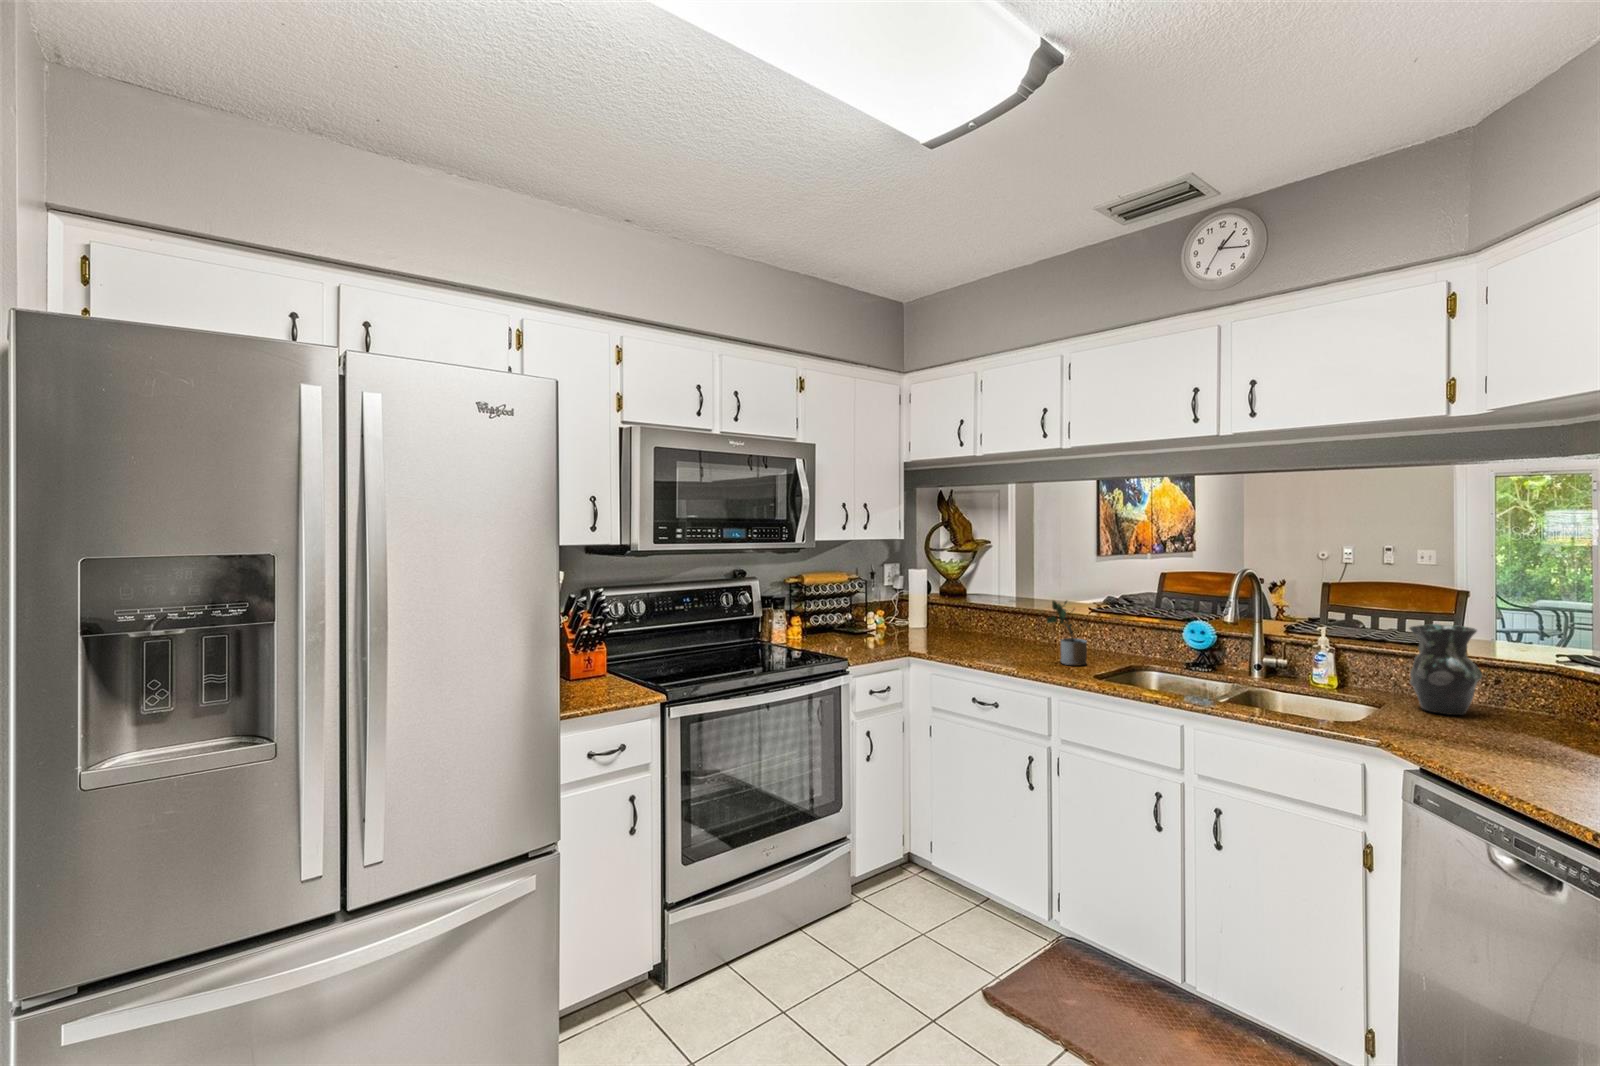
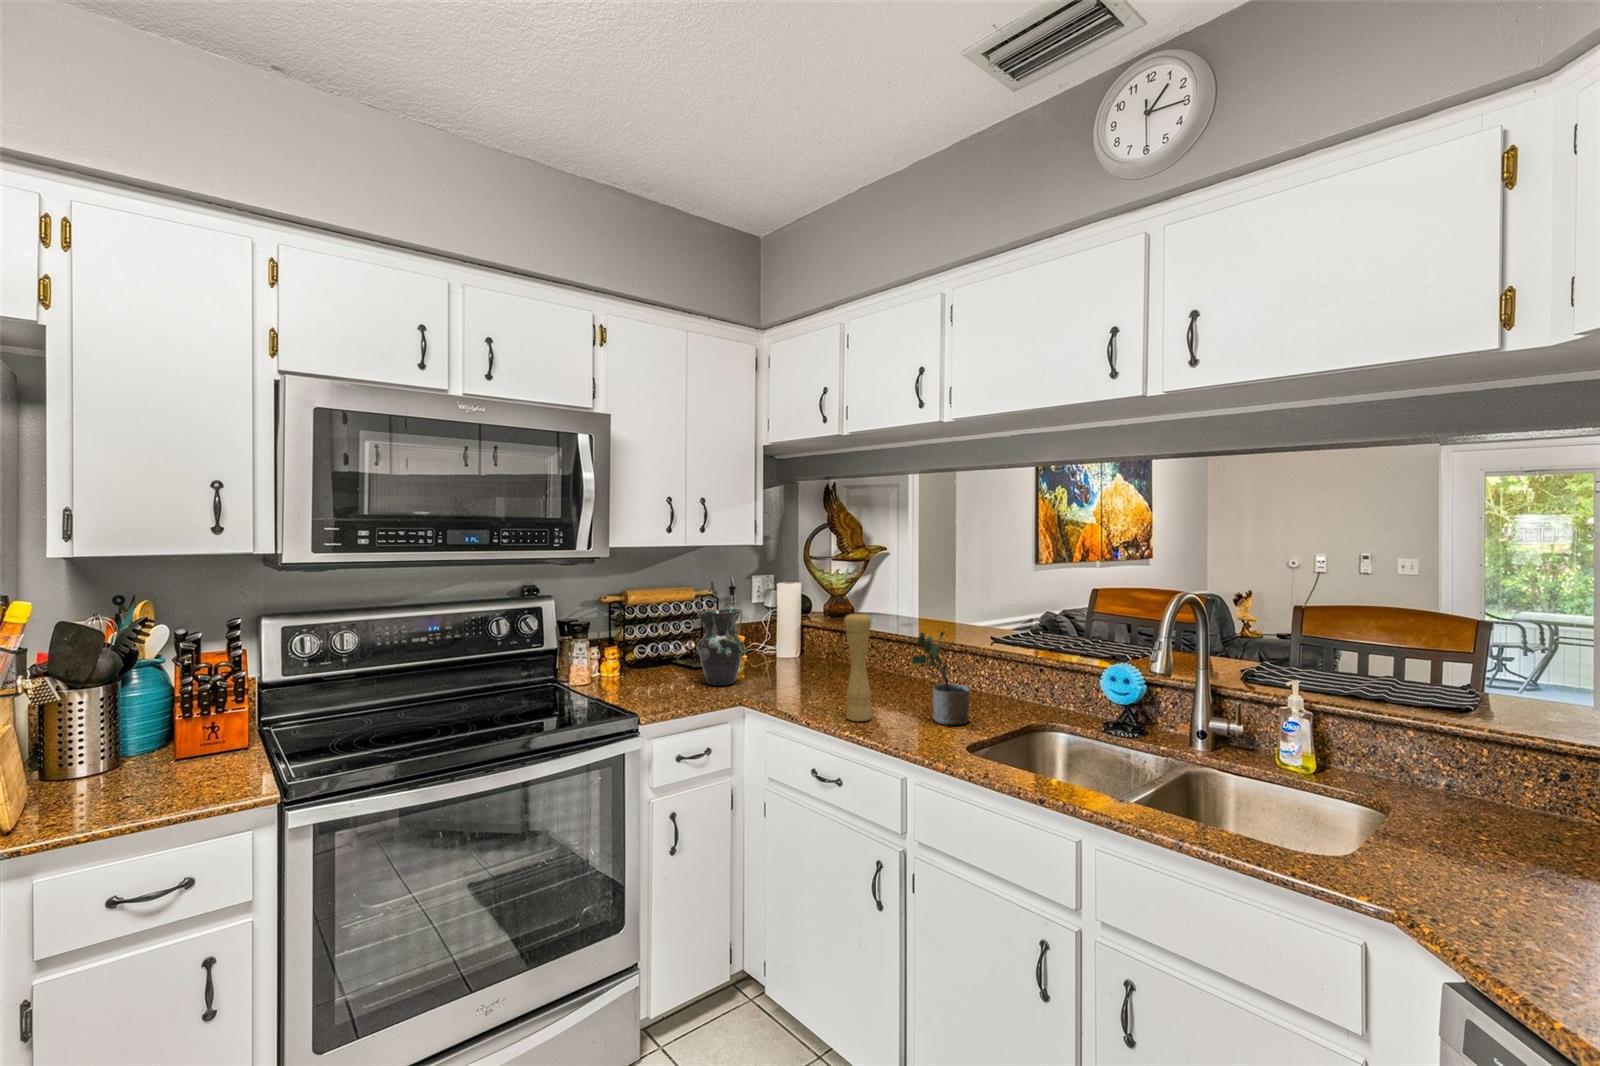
pepper mill: none [997,586,1017,663] -> present [844,612,872,721]
vase: present [1409,624,1482,715] -> present [696,608,745,686]

